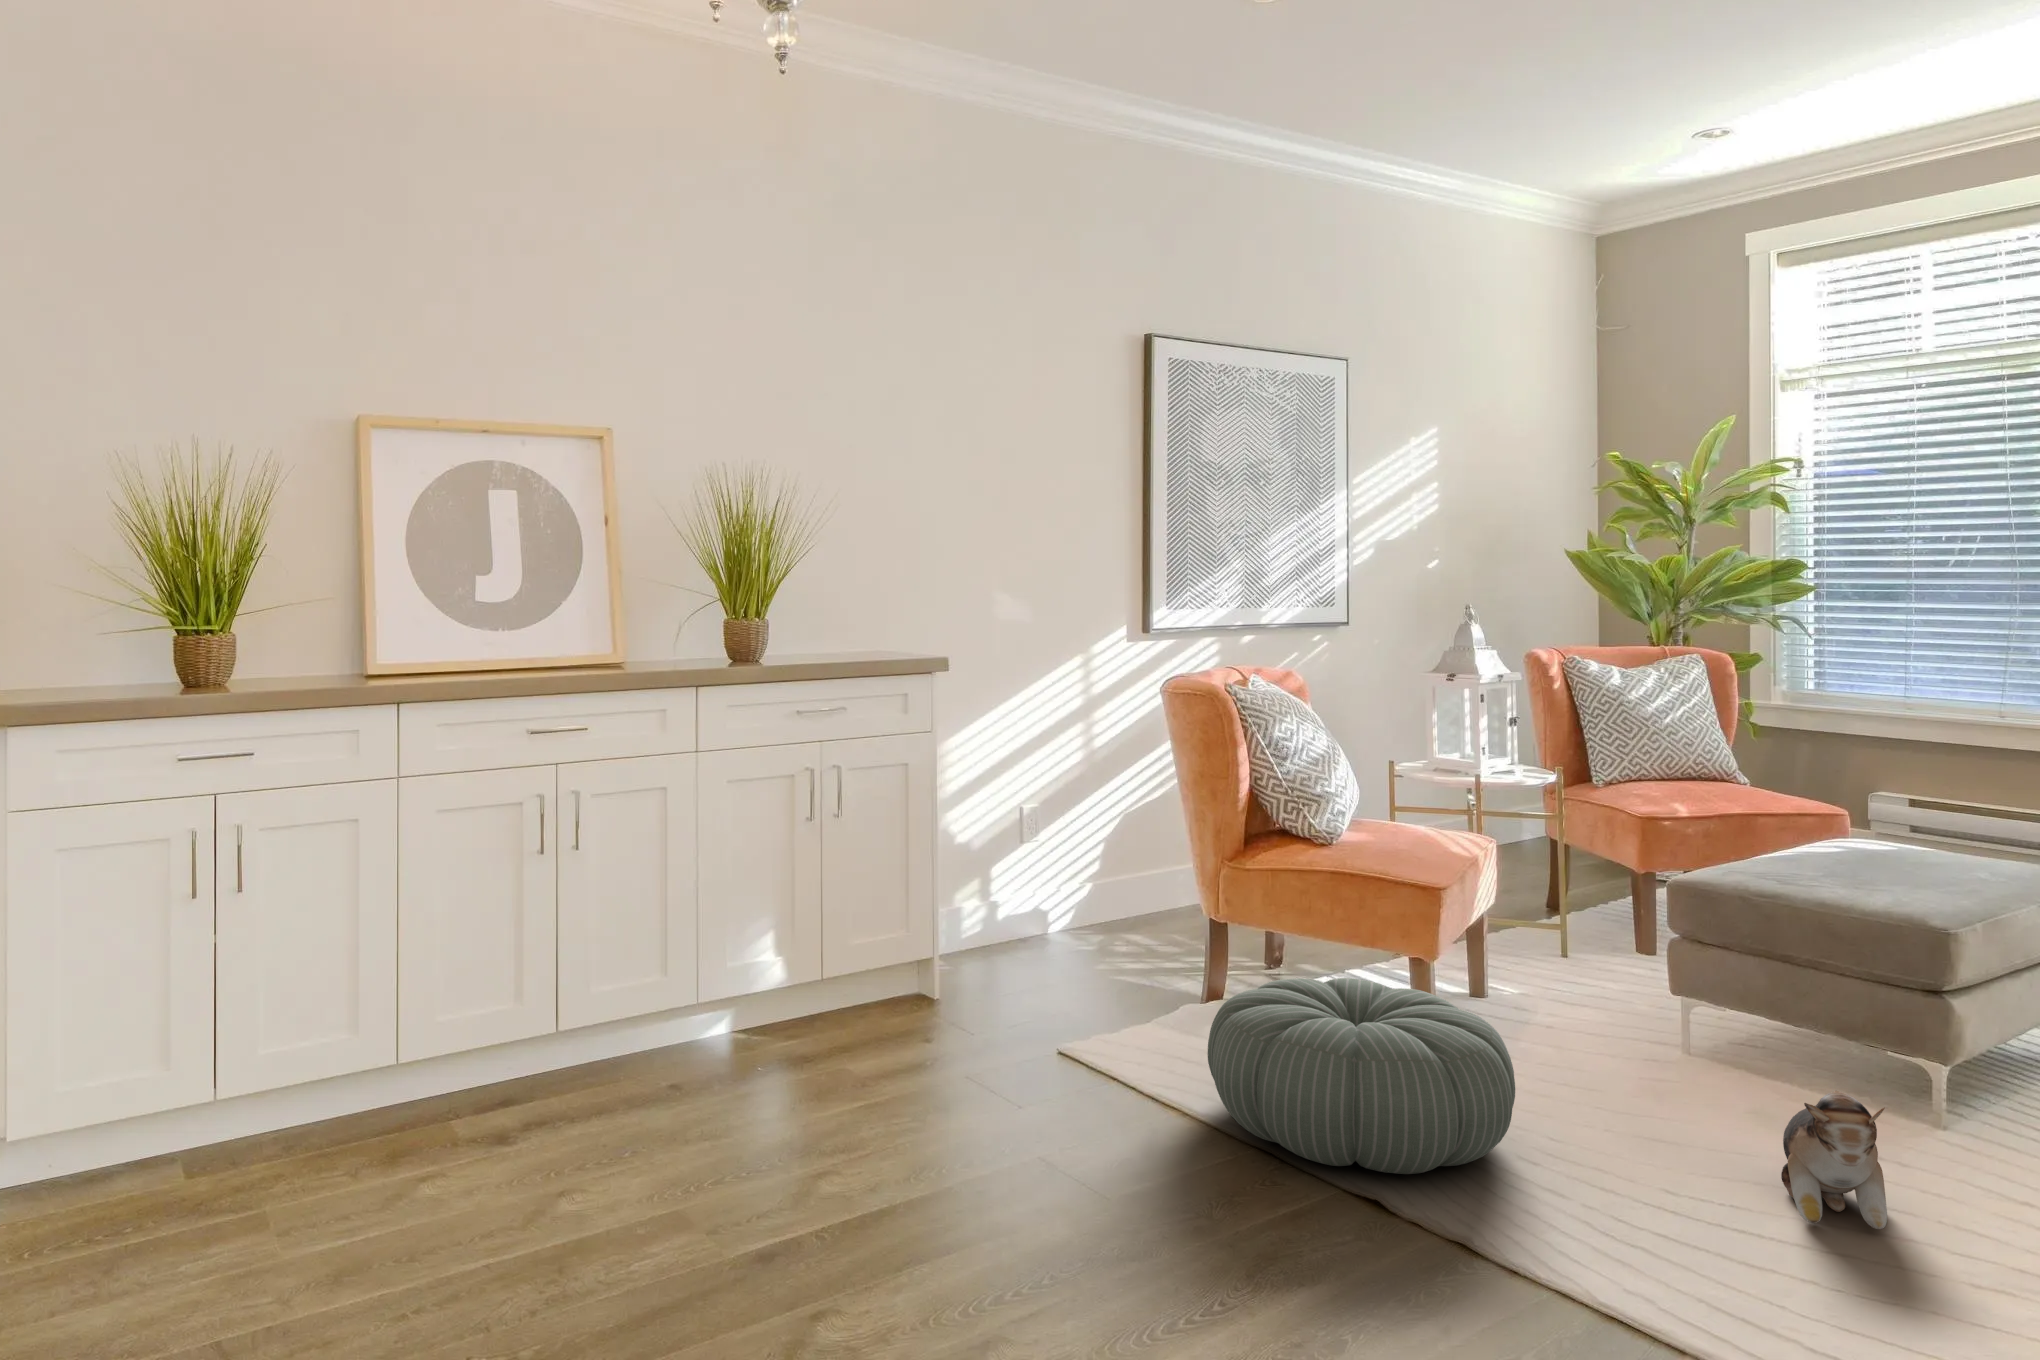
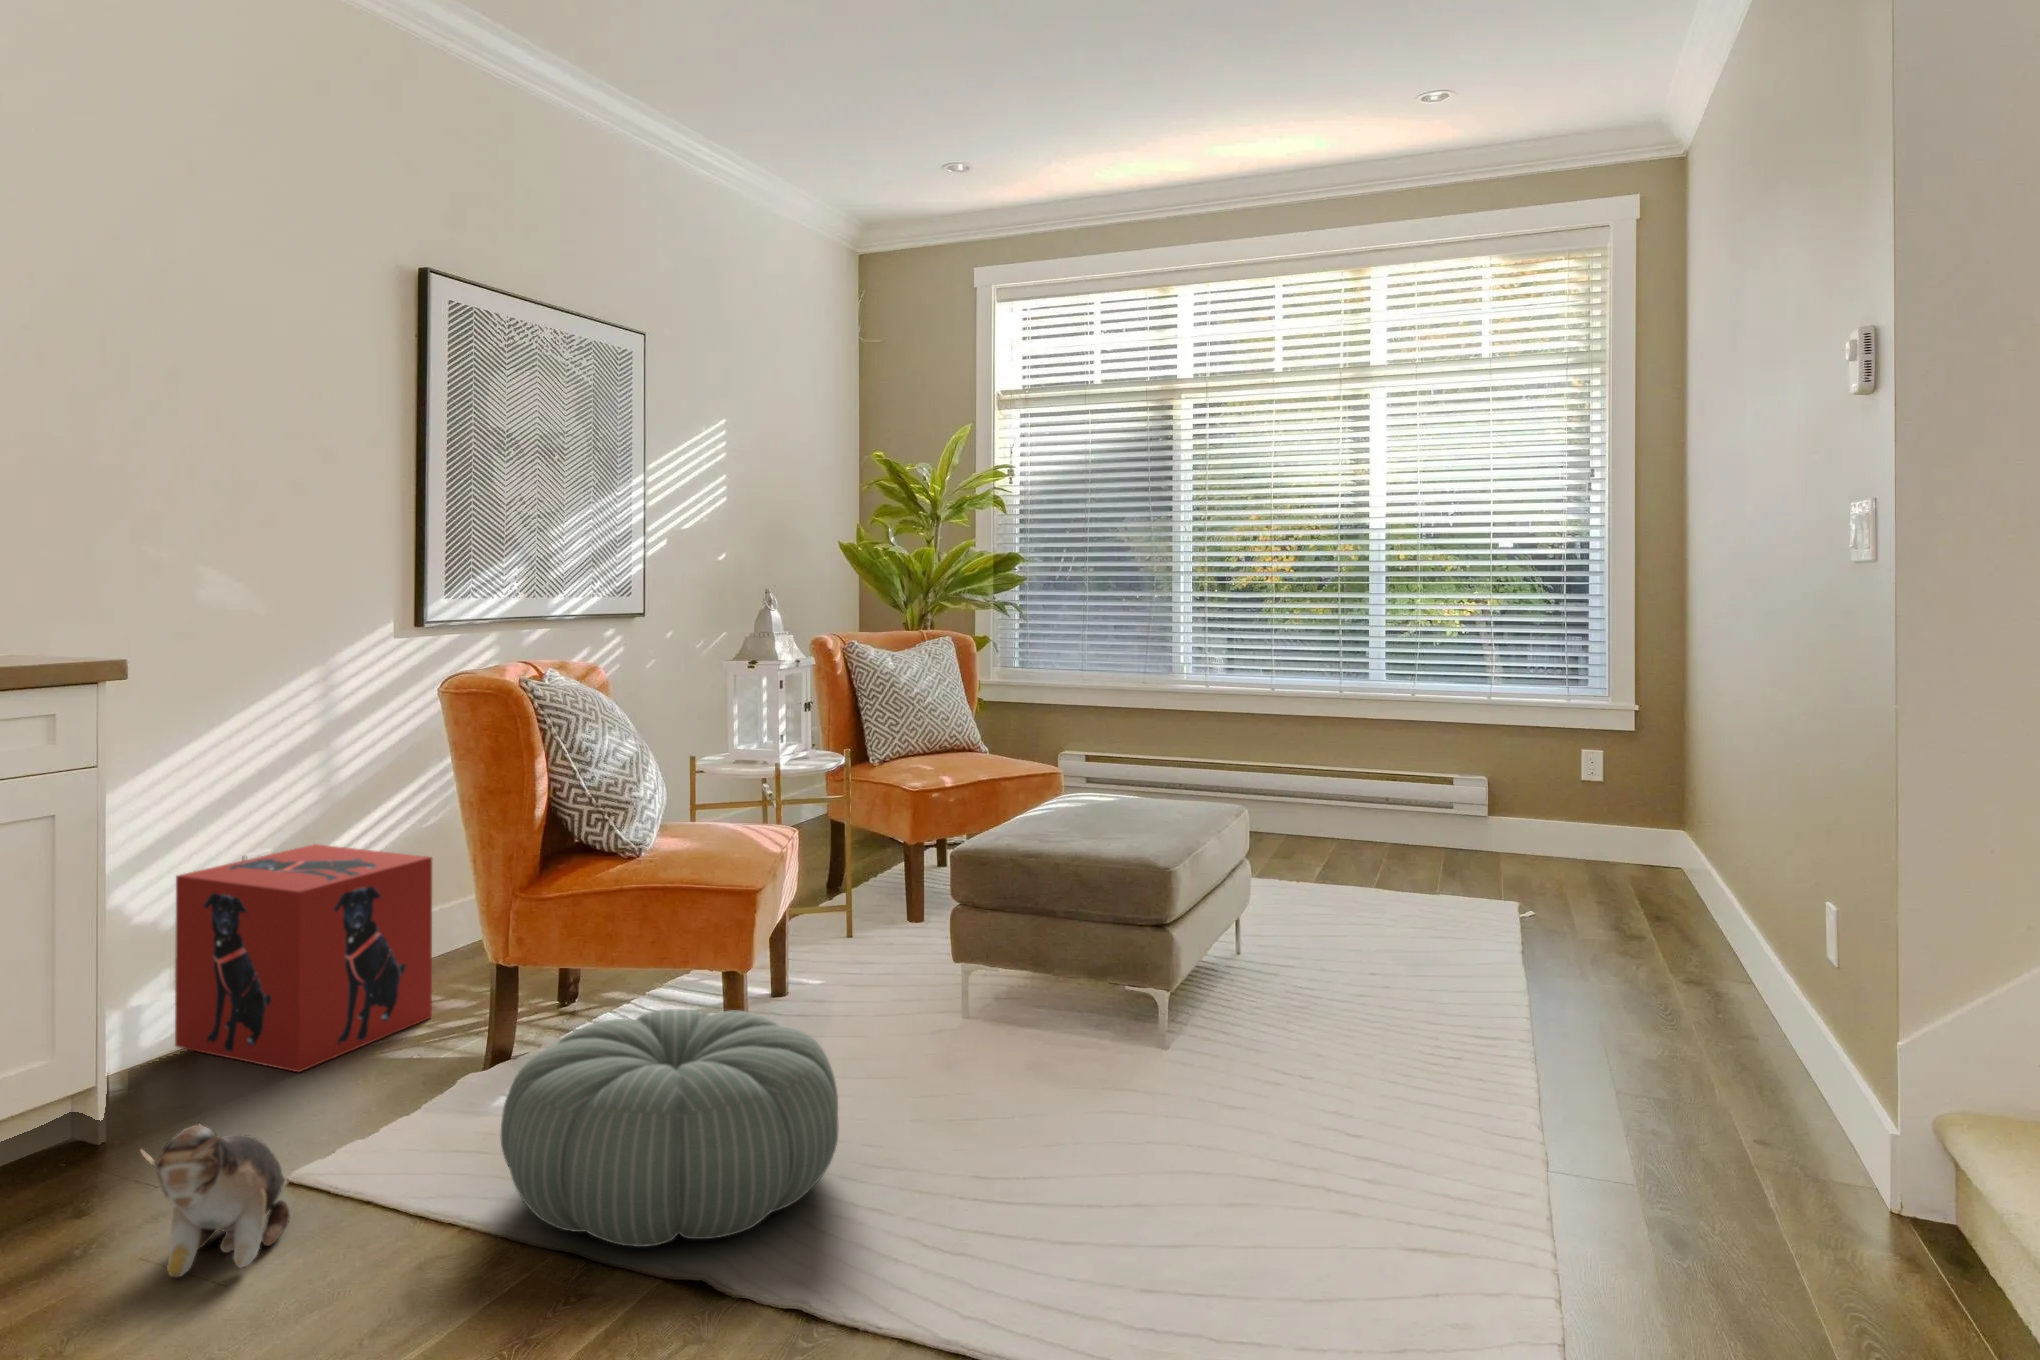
storage box: none [965,808,1156,986] -> present [175,844,432,1072]
plush toy: present [1781,1091,1887,1229] -> present [141,1124,290,1277]

